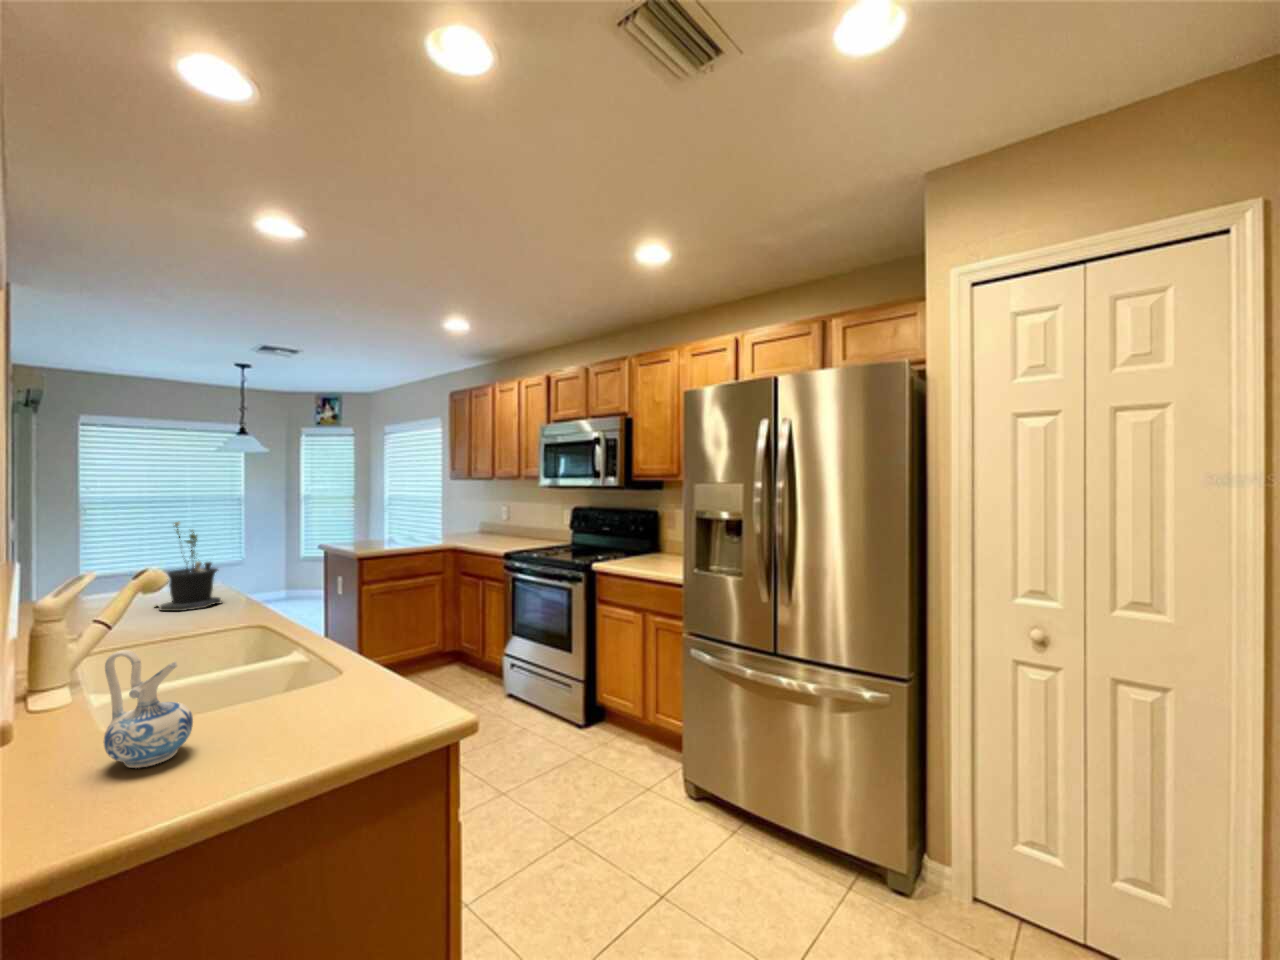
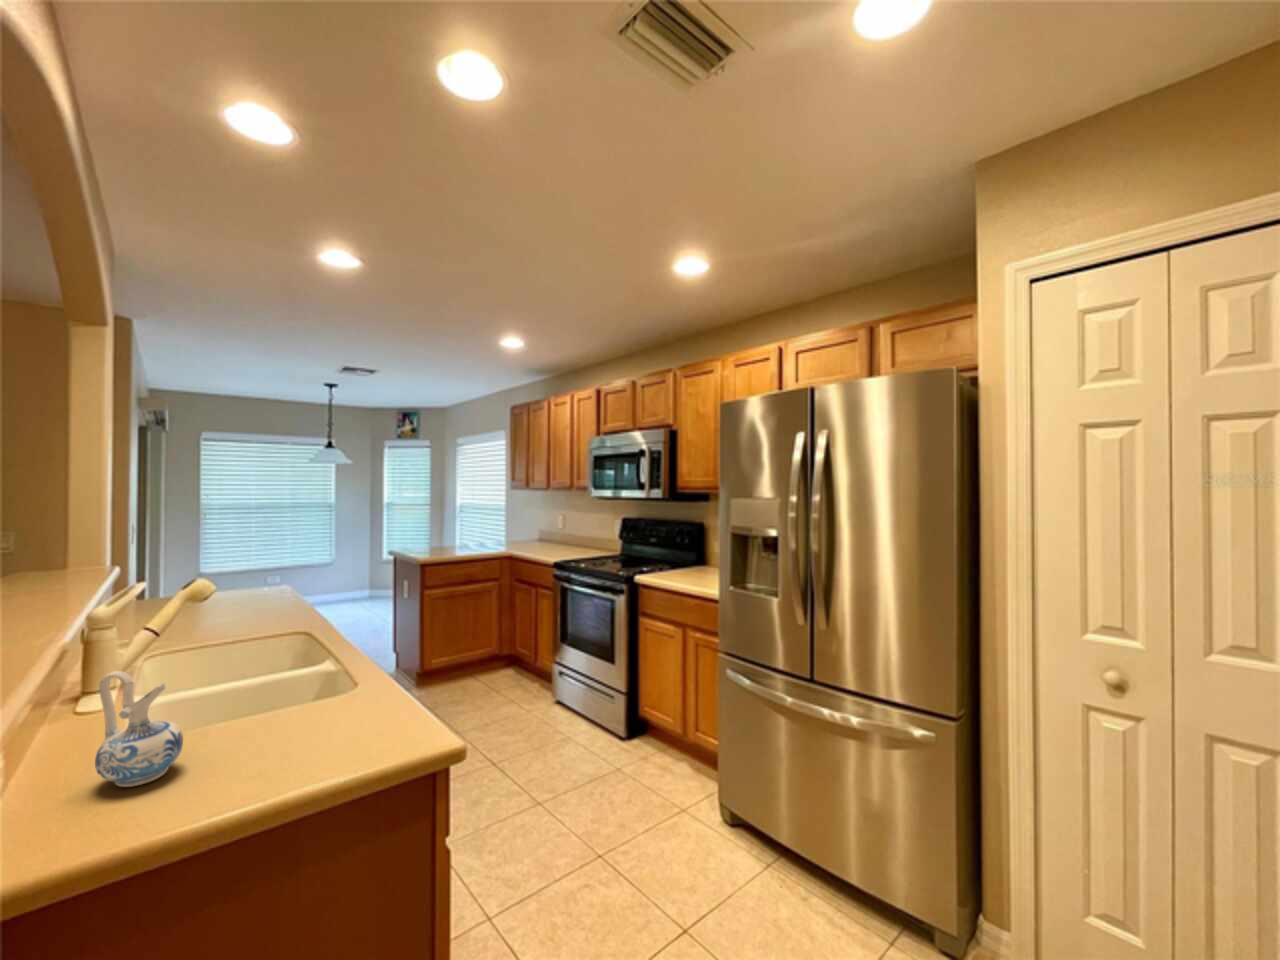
potted plant: present [156,522,223,611] -> none [220,533,279,617]

